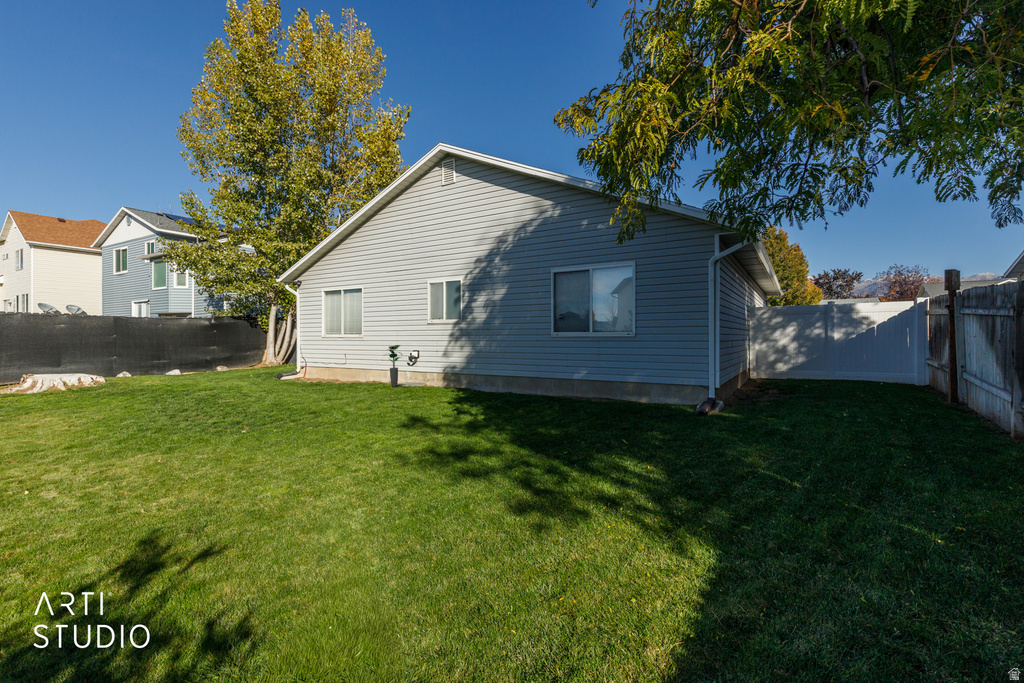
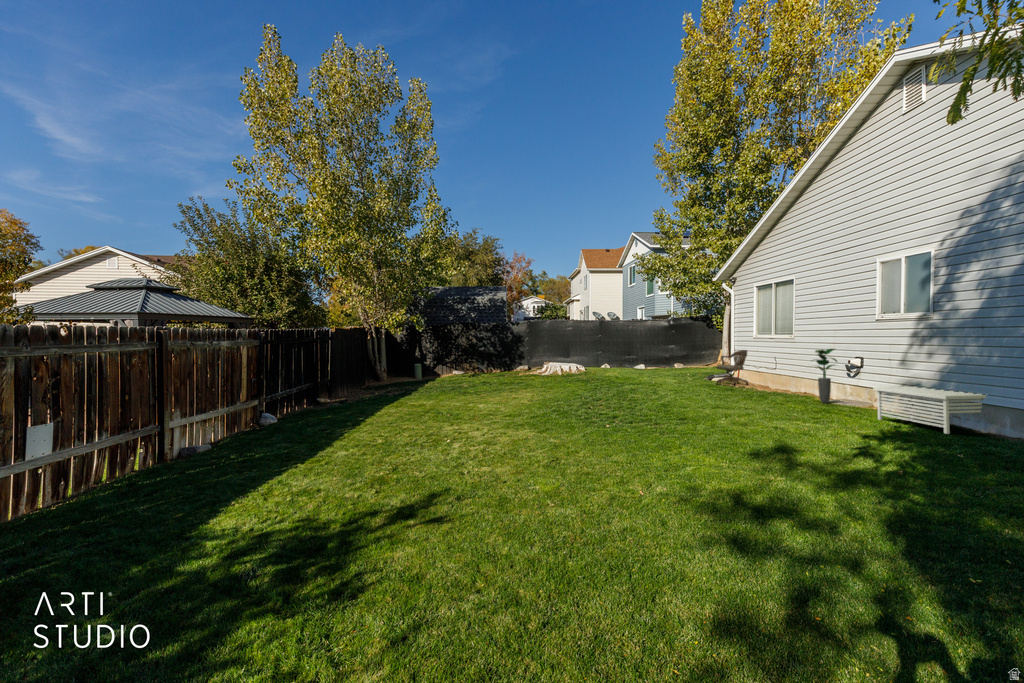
chair: none [289,349,319,383] -> present [716,350,748,386]
storage bench: none [435,368,492,395] -> present [873,386,987,434]

